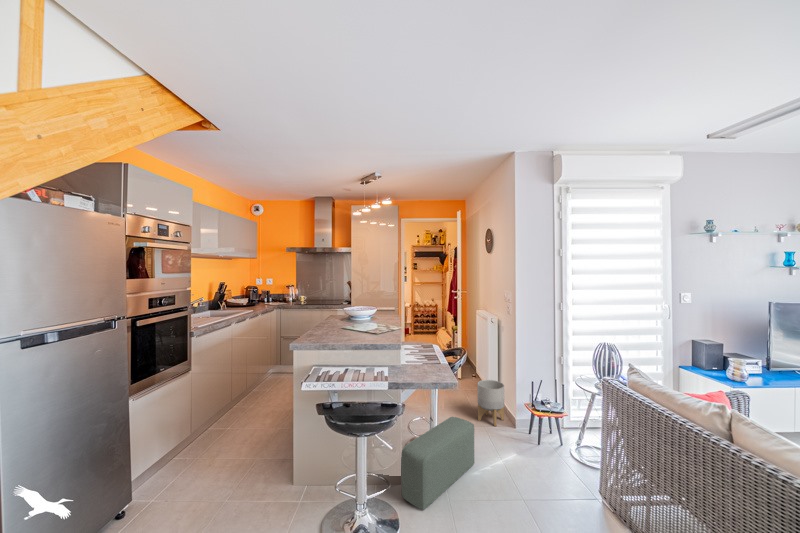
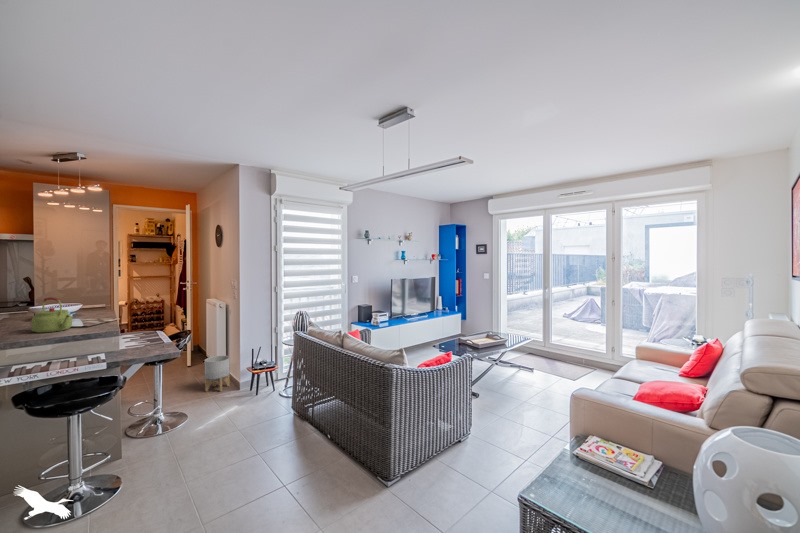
kettle: none [337,303,364,338] -> present [31,297,72,333]
pouf: present [401,417,474,509] -> none [124,386,199,460]

